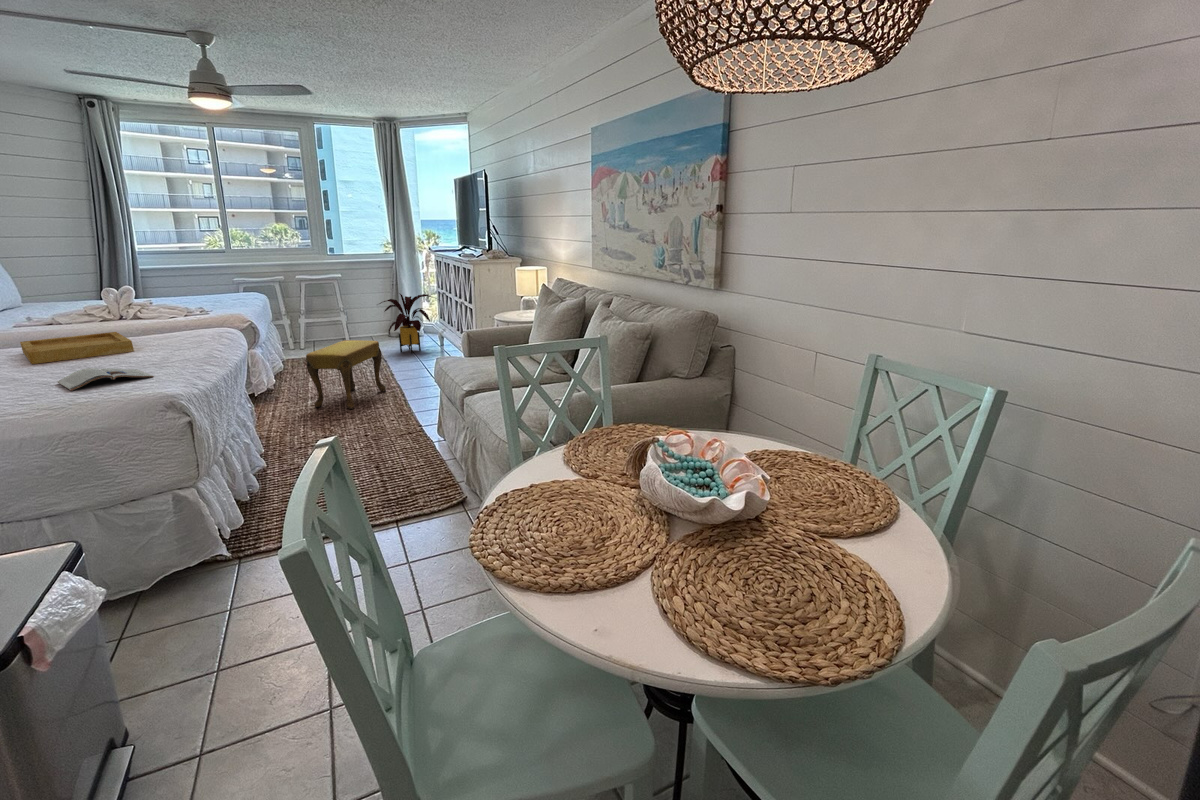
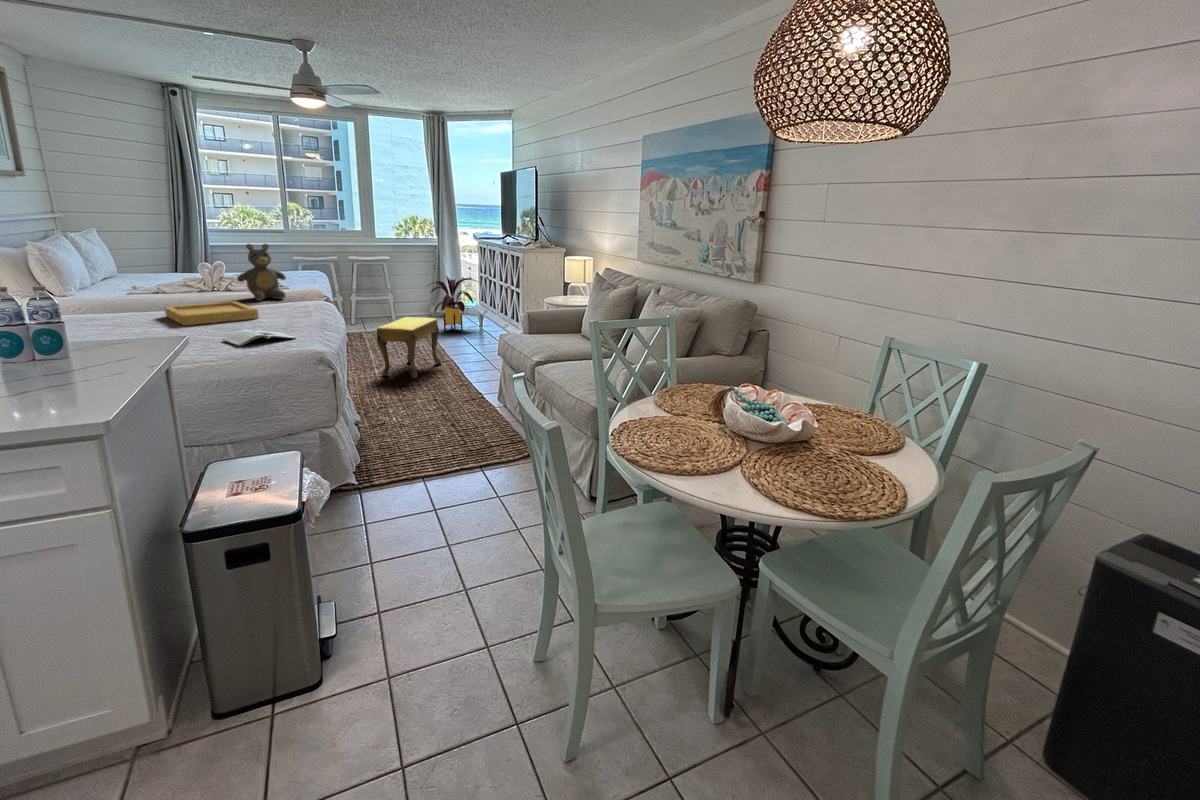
teddy bear: none [130,264,191,329] -> present [237,244,286,301]

